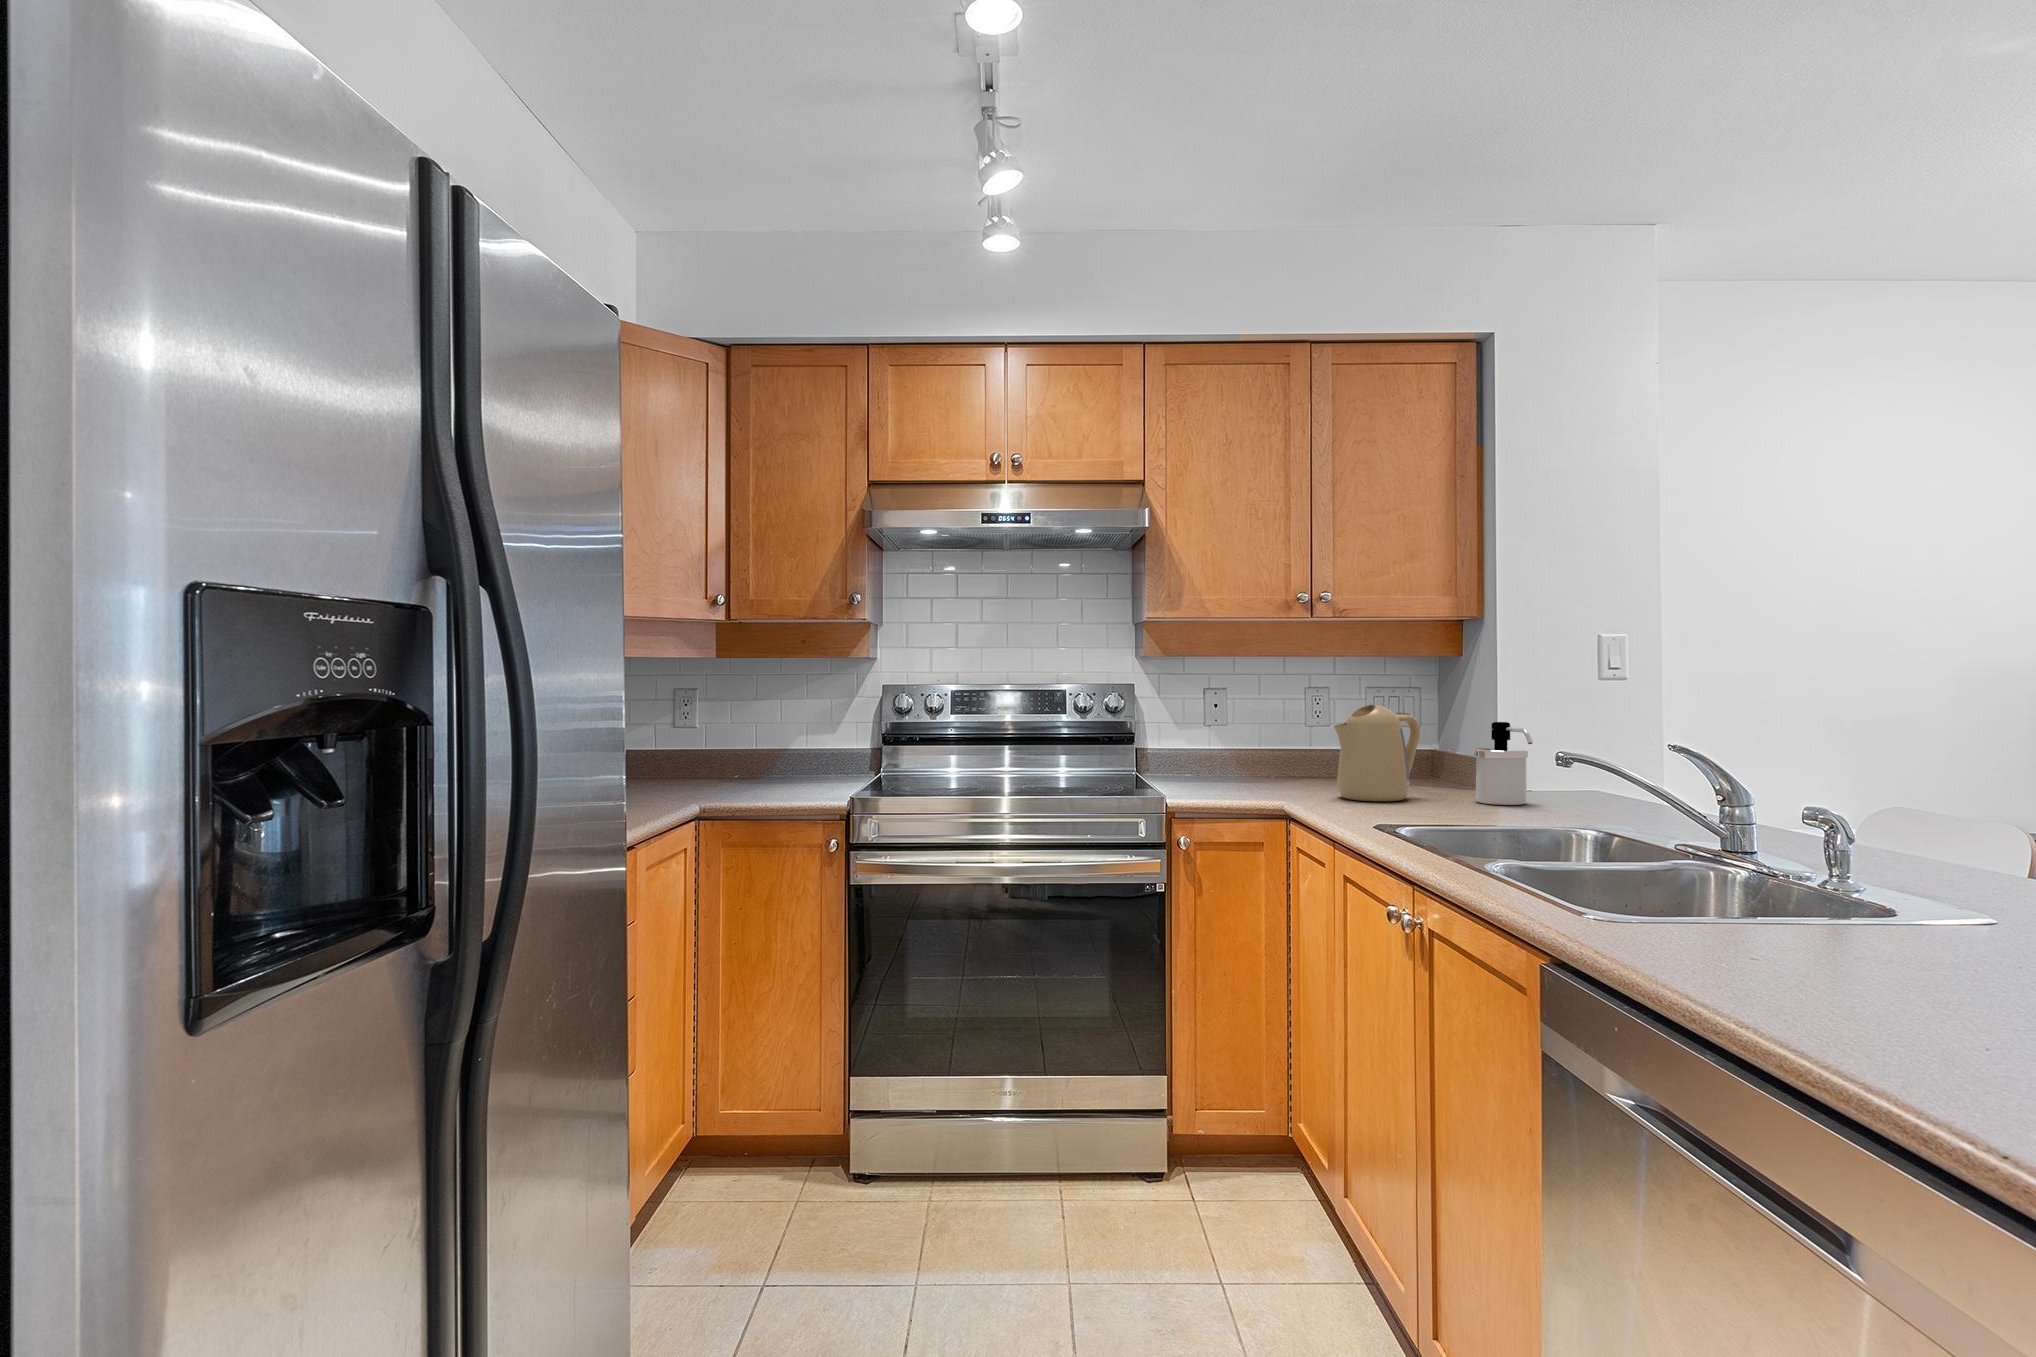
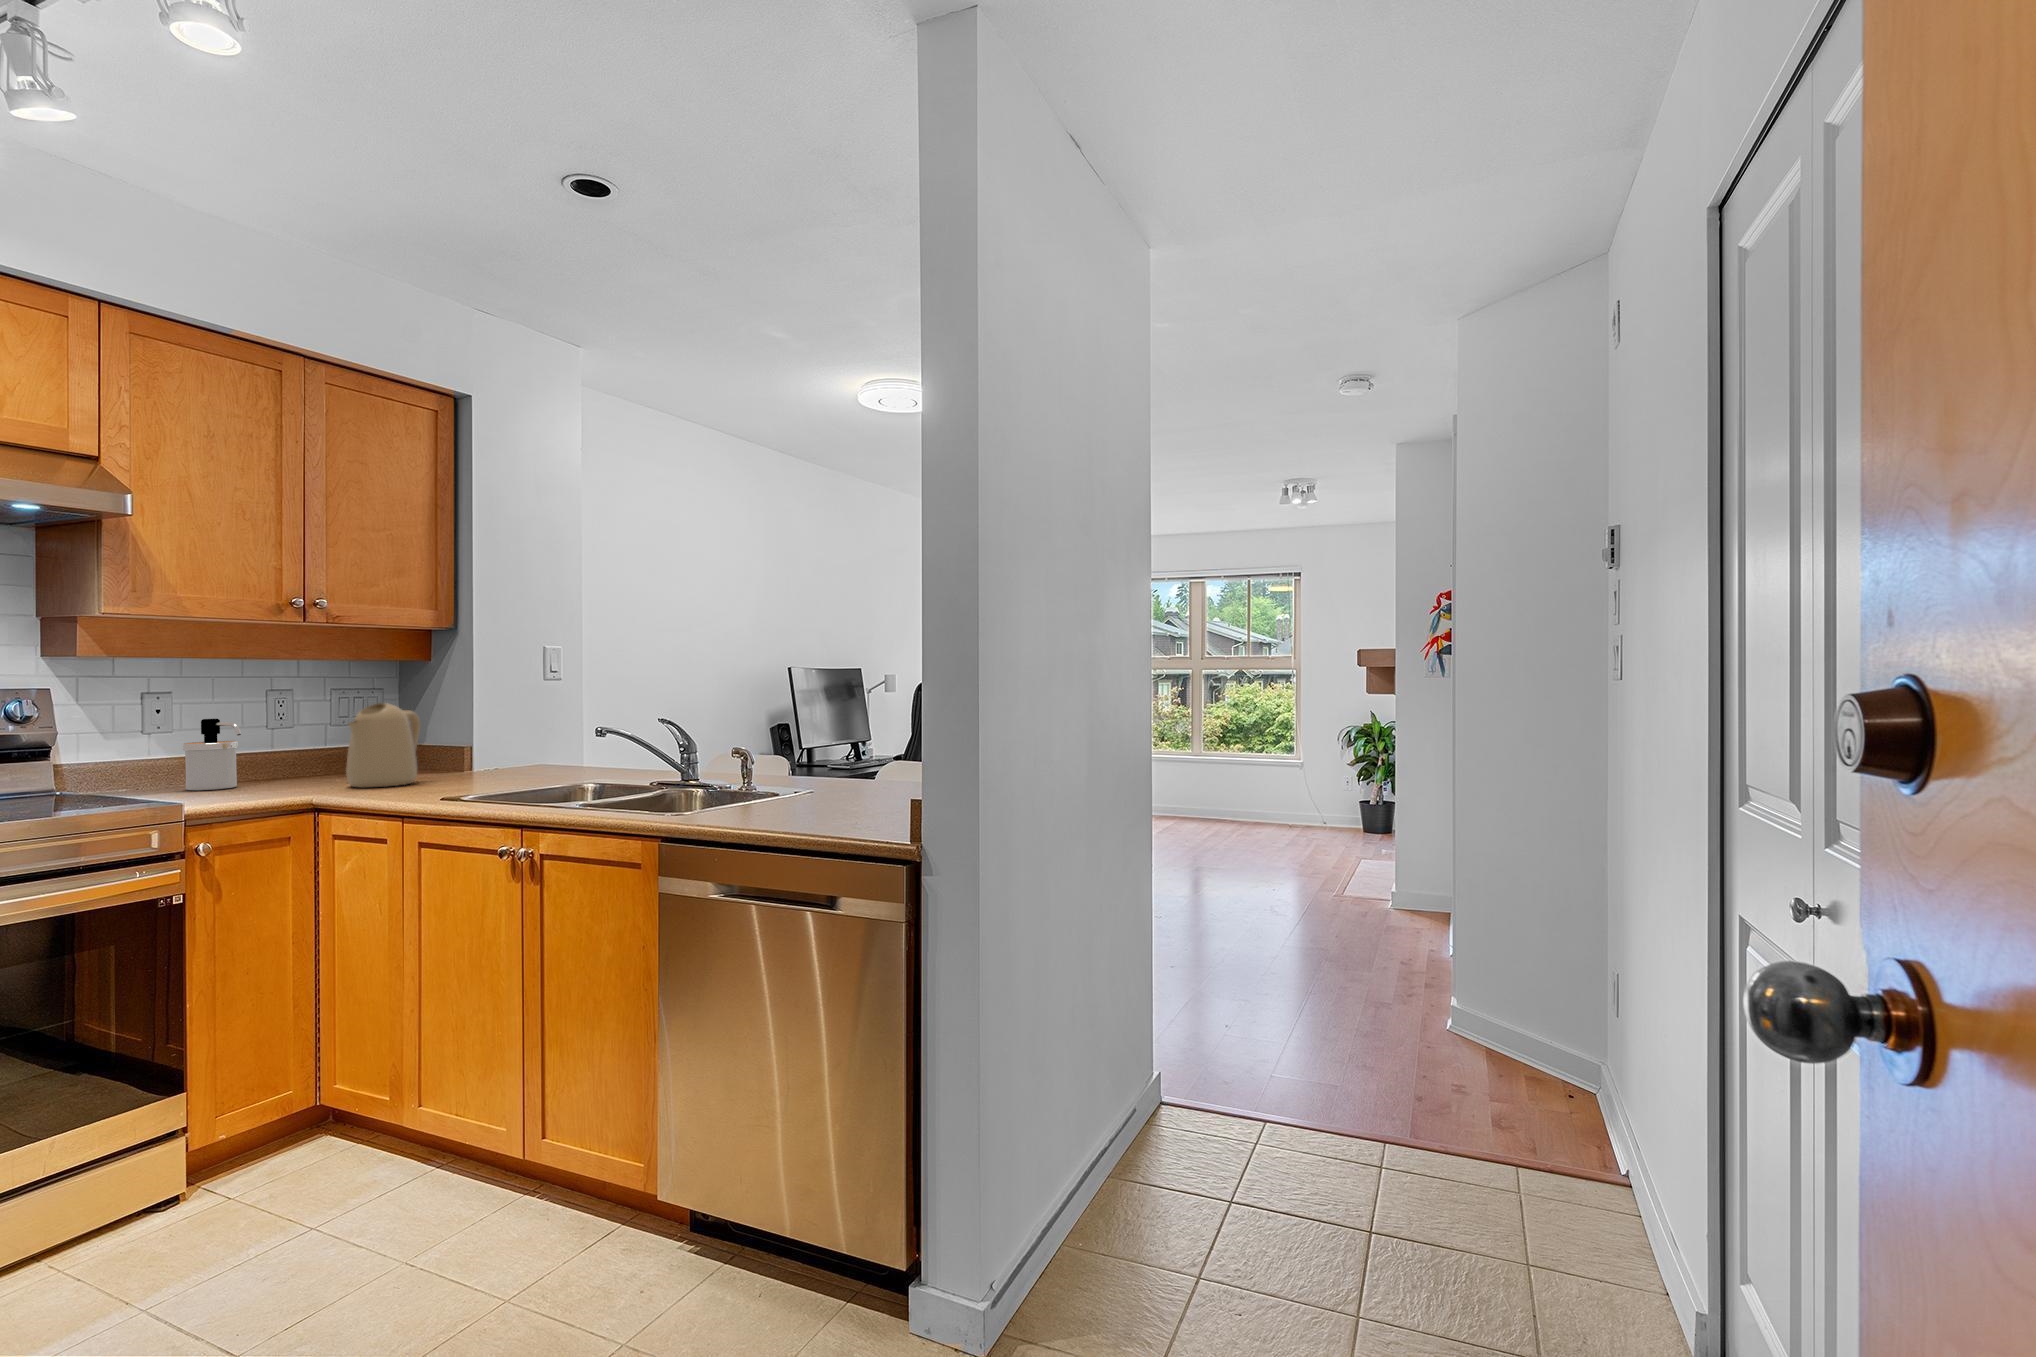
soap dispenser: present [1474,722,1533,805] -> present [183,719,241,790]

